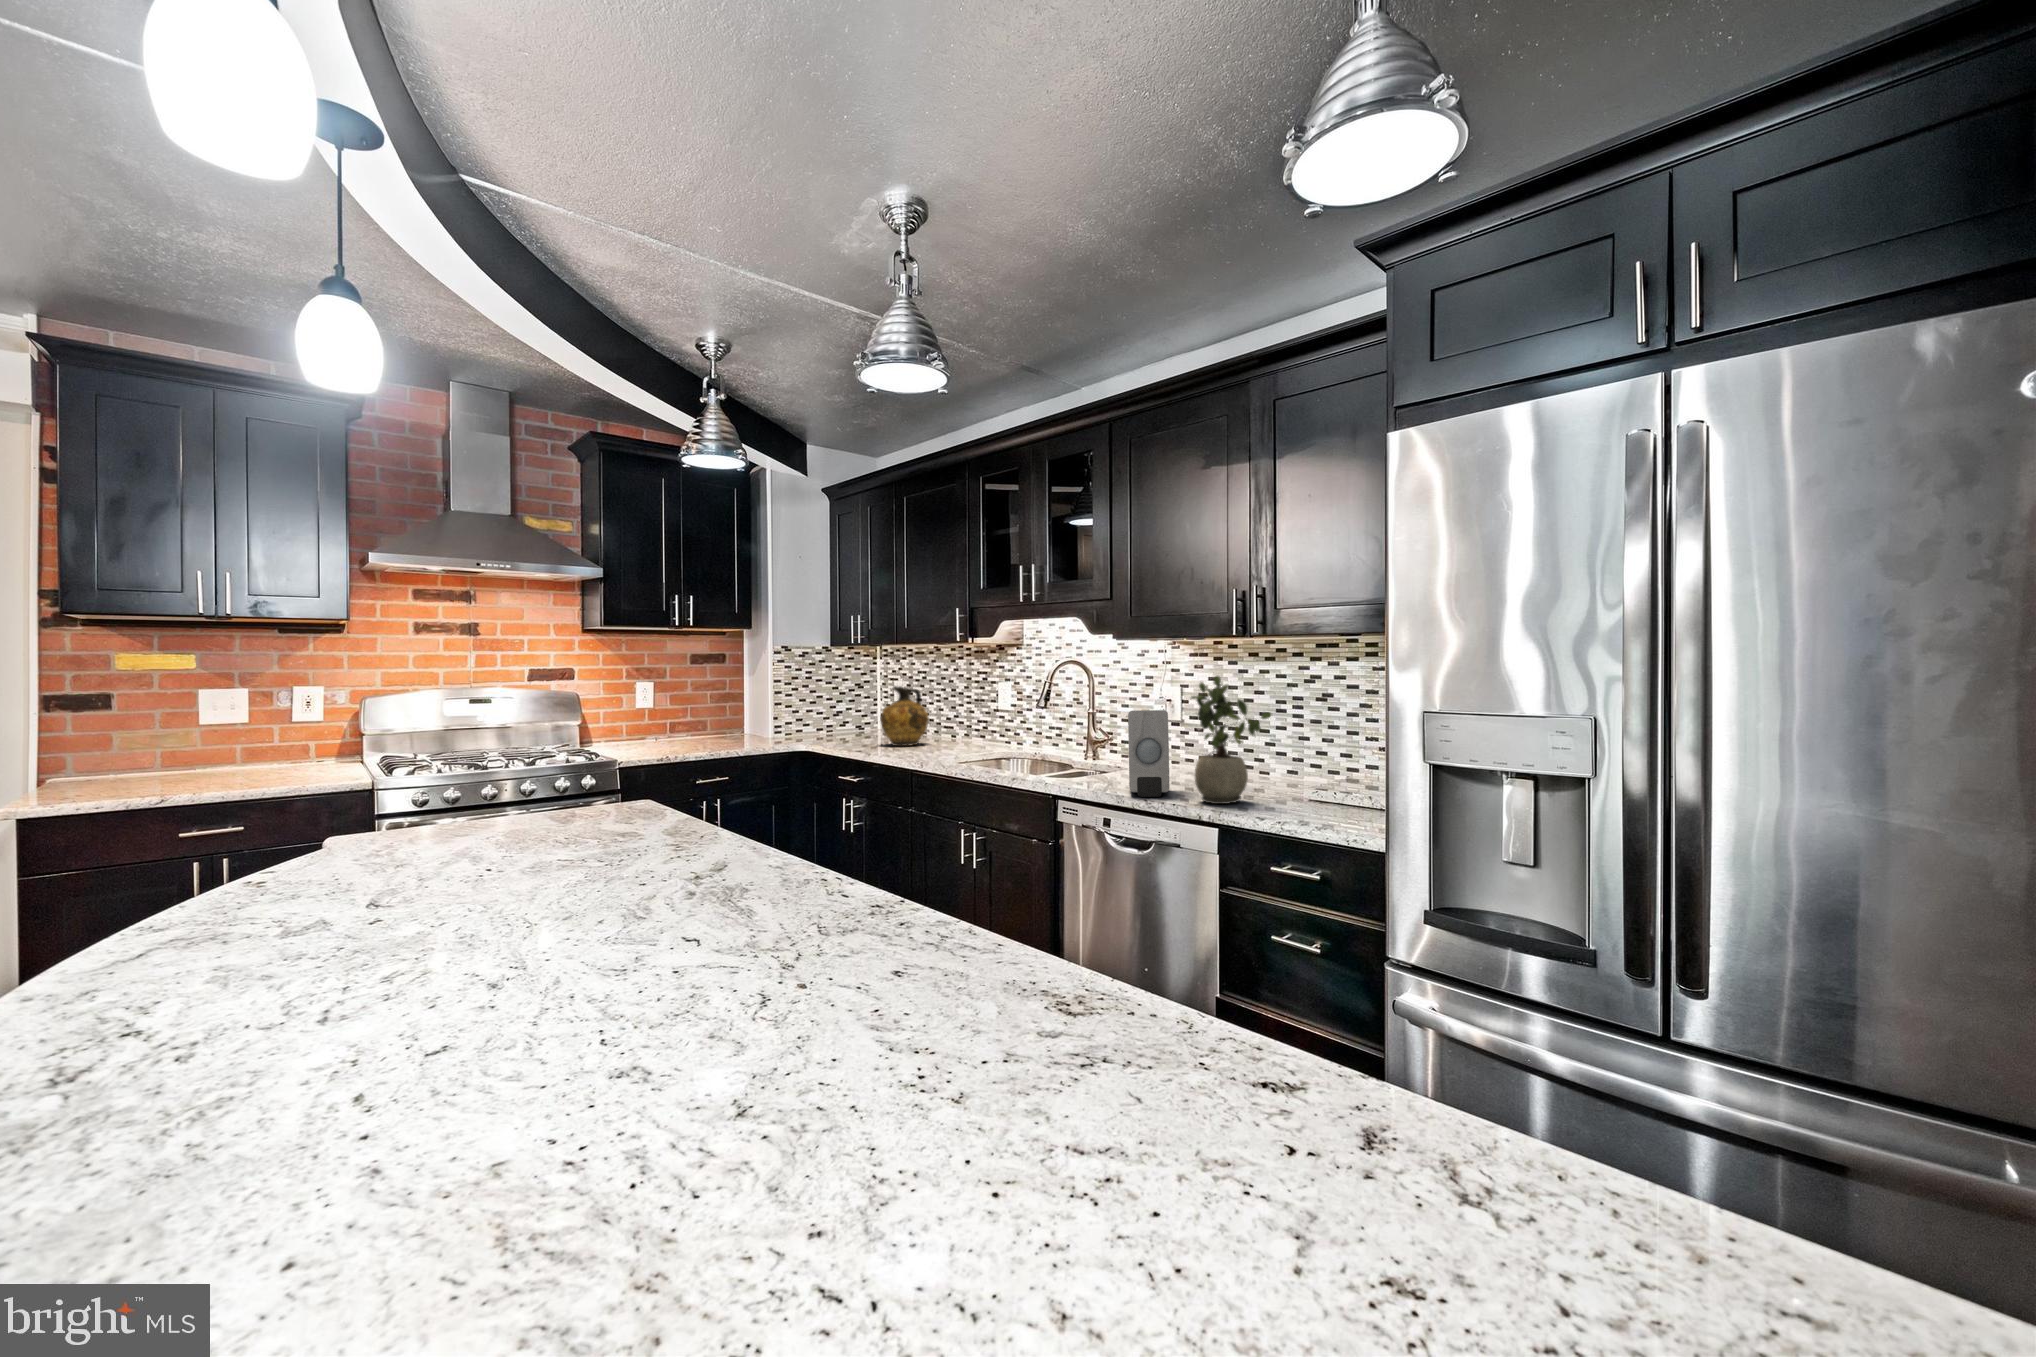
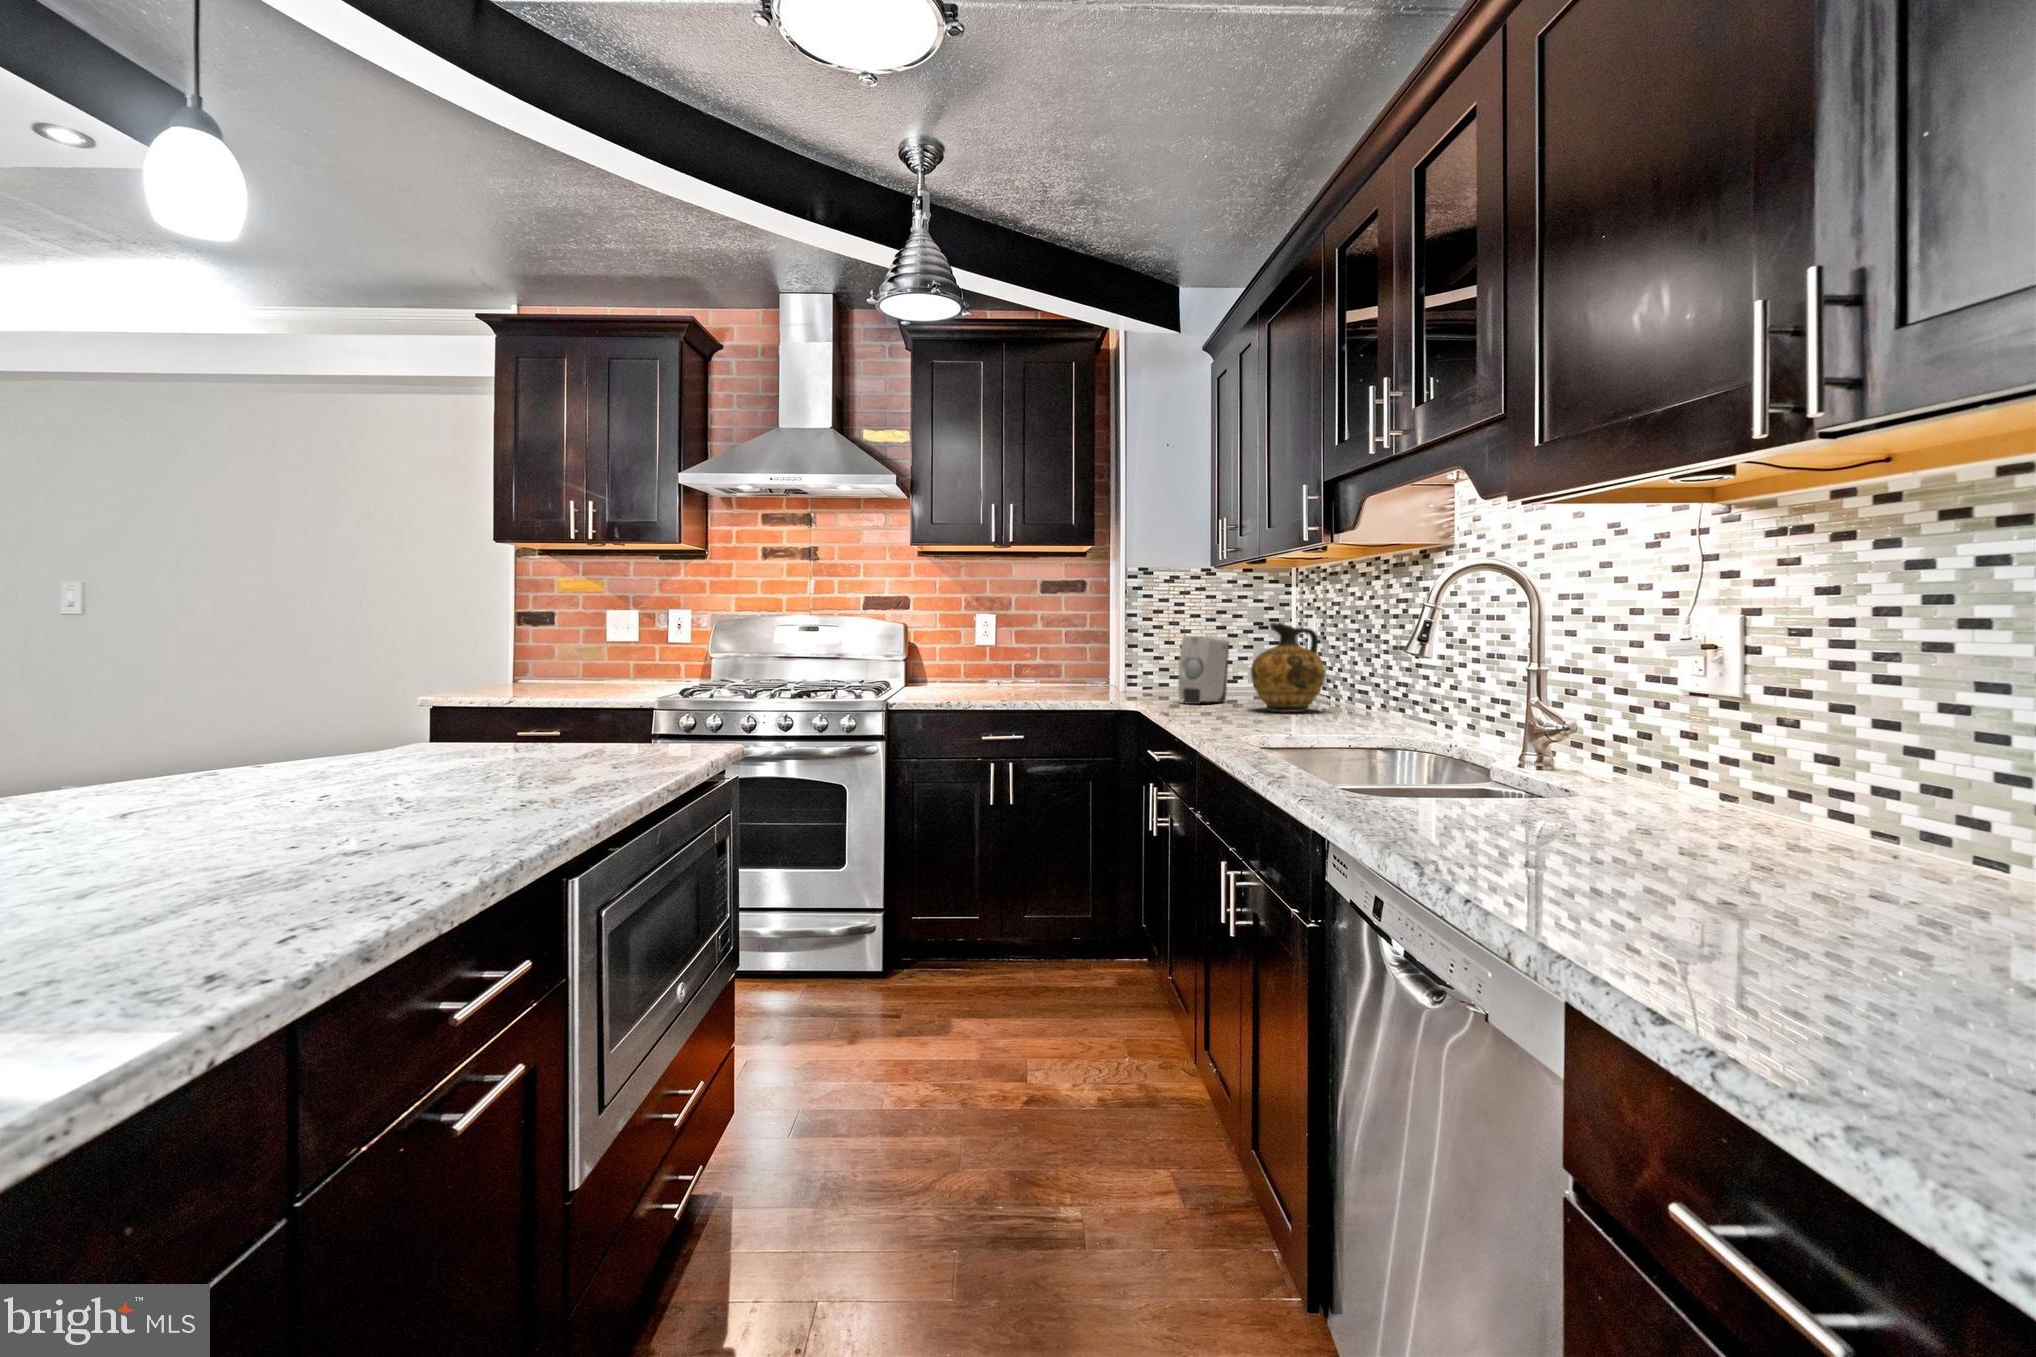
potted plant: present [1191,676,1271,804] -> none [1658,557,1961,947]
soap dispenser: present [1128,710,1170,797] -> present [1178,636,1229,704]

